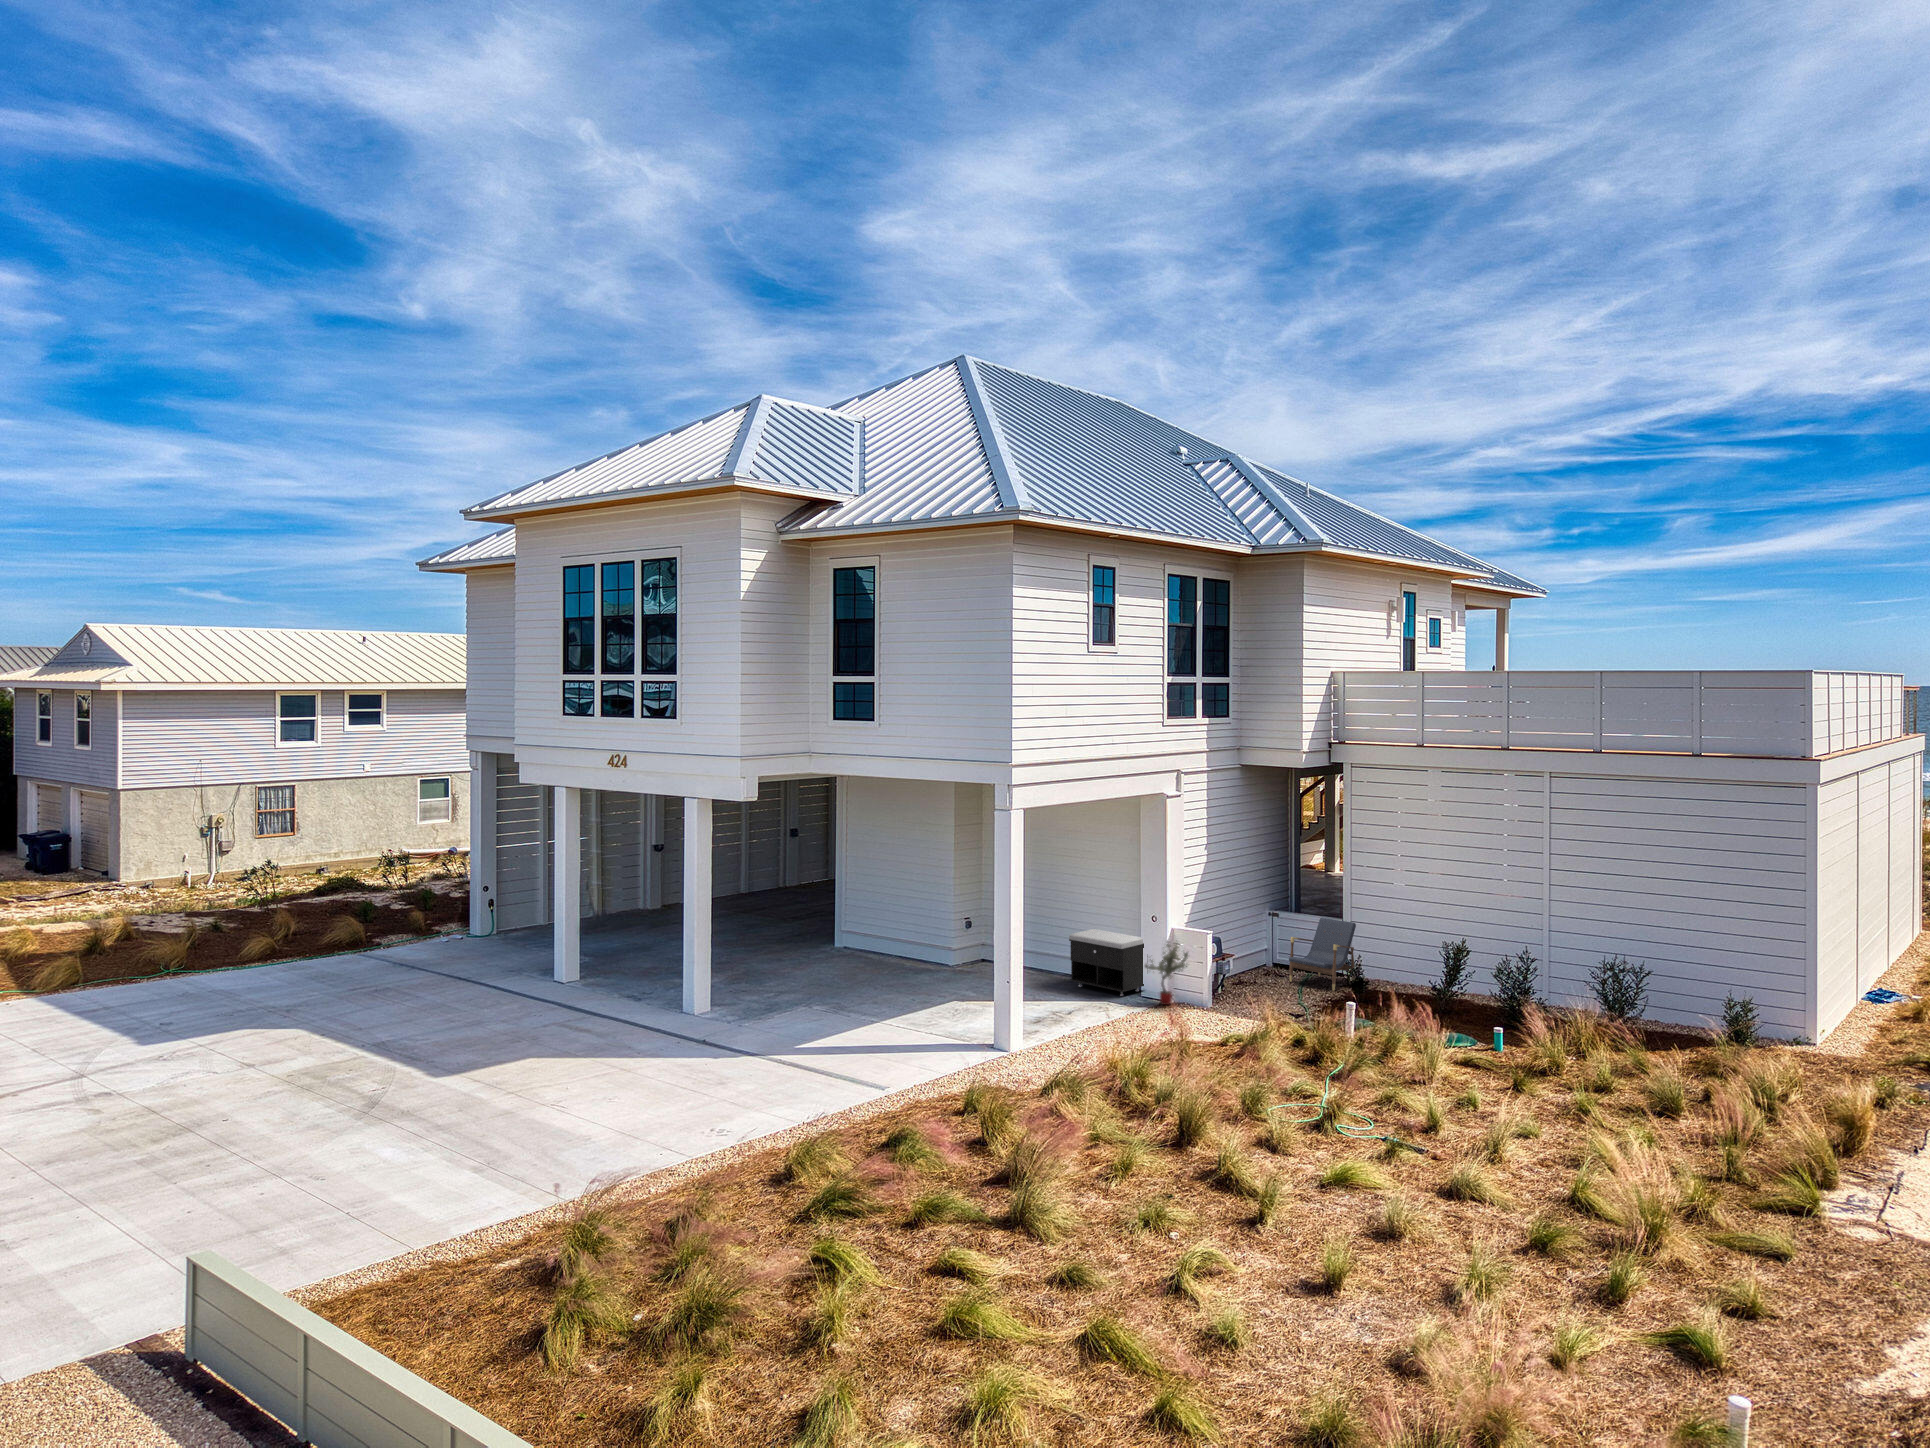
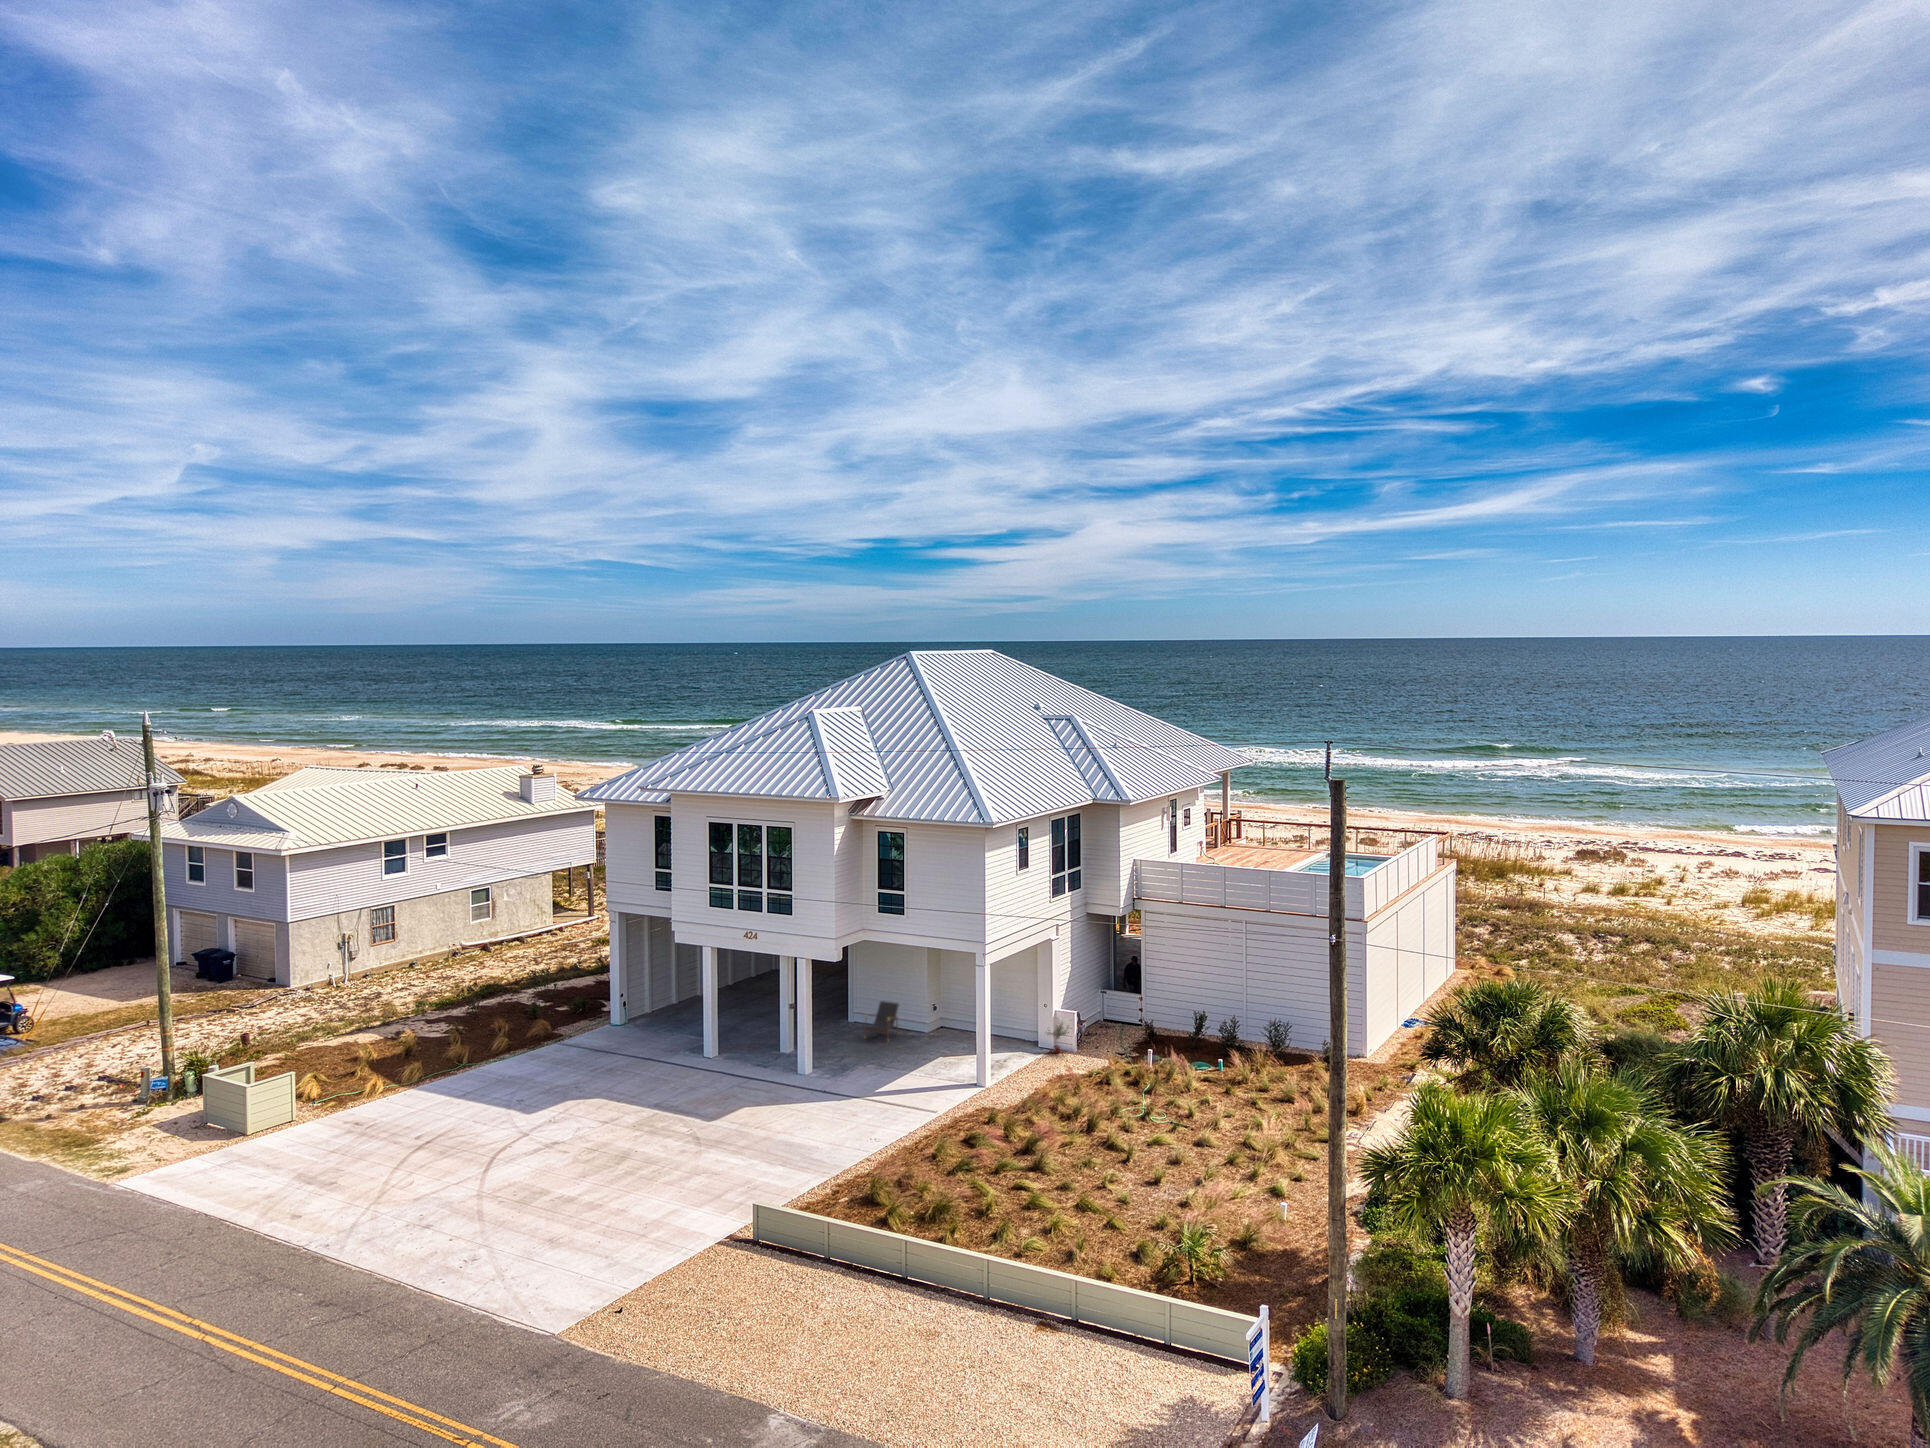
lounge chair: present [1289,918,1356,991] -> present [864,1001,899,1038]
storage bench: present [1069,929,1144,996] -> none [1002,1011,1045,1049]

